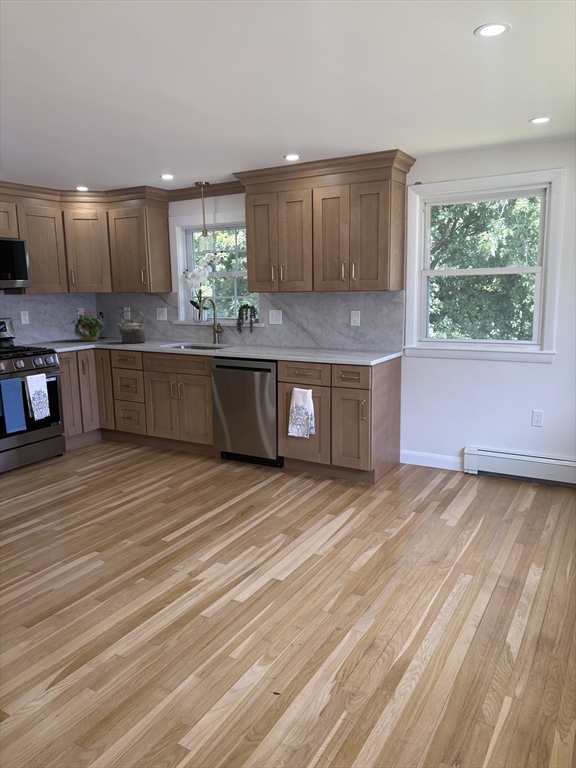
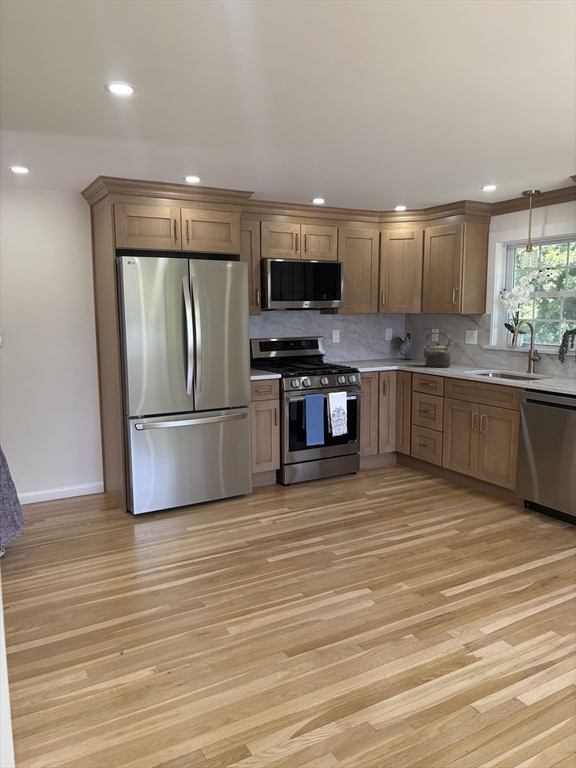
potted plant: present [71,310,104,341] -> none [377,330,410,362]

